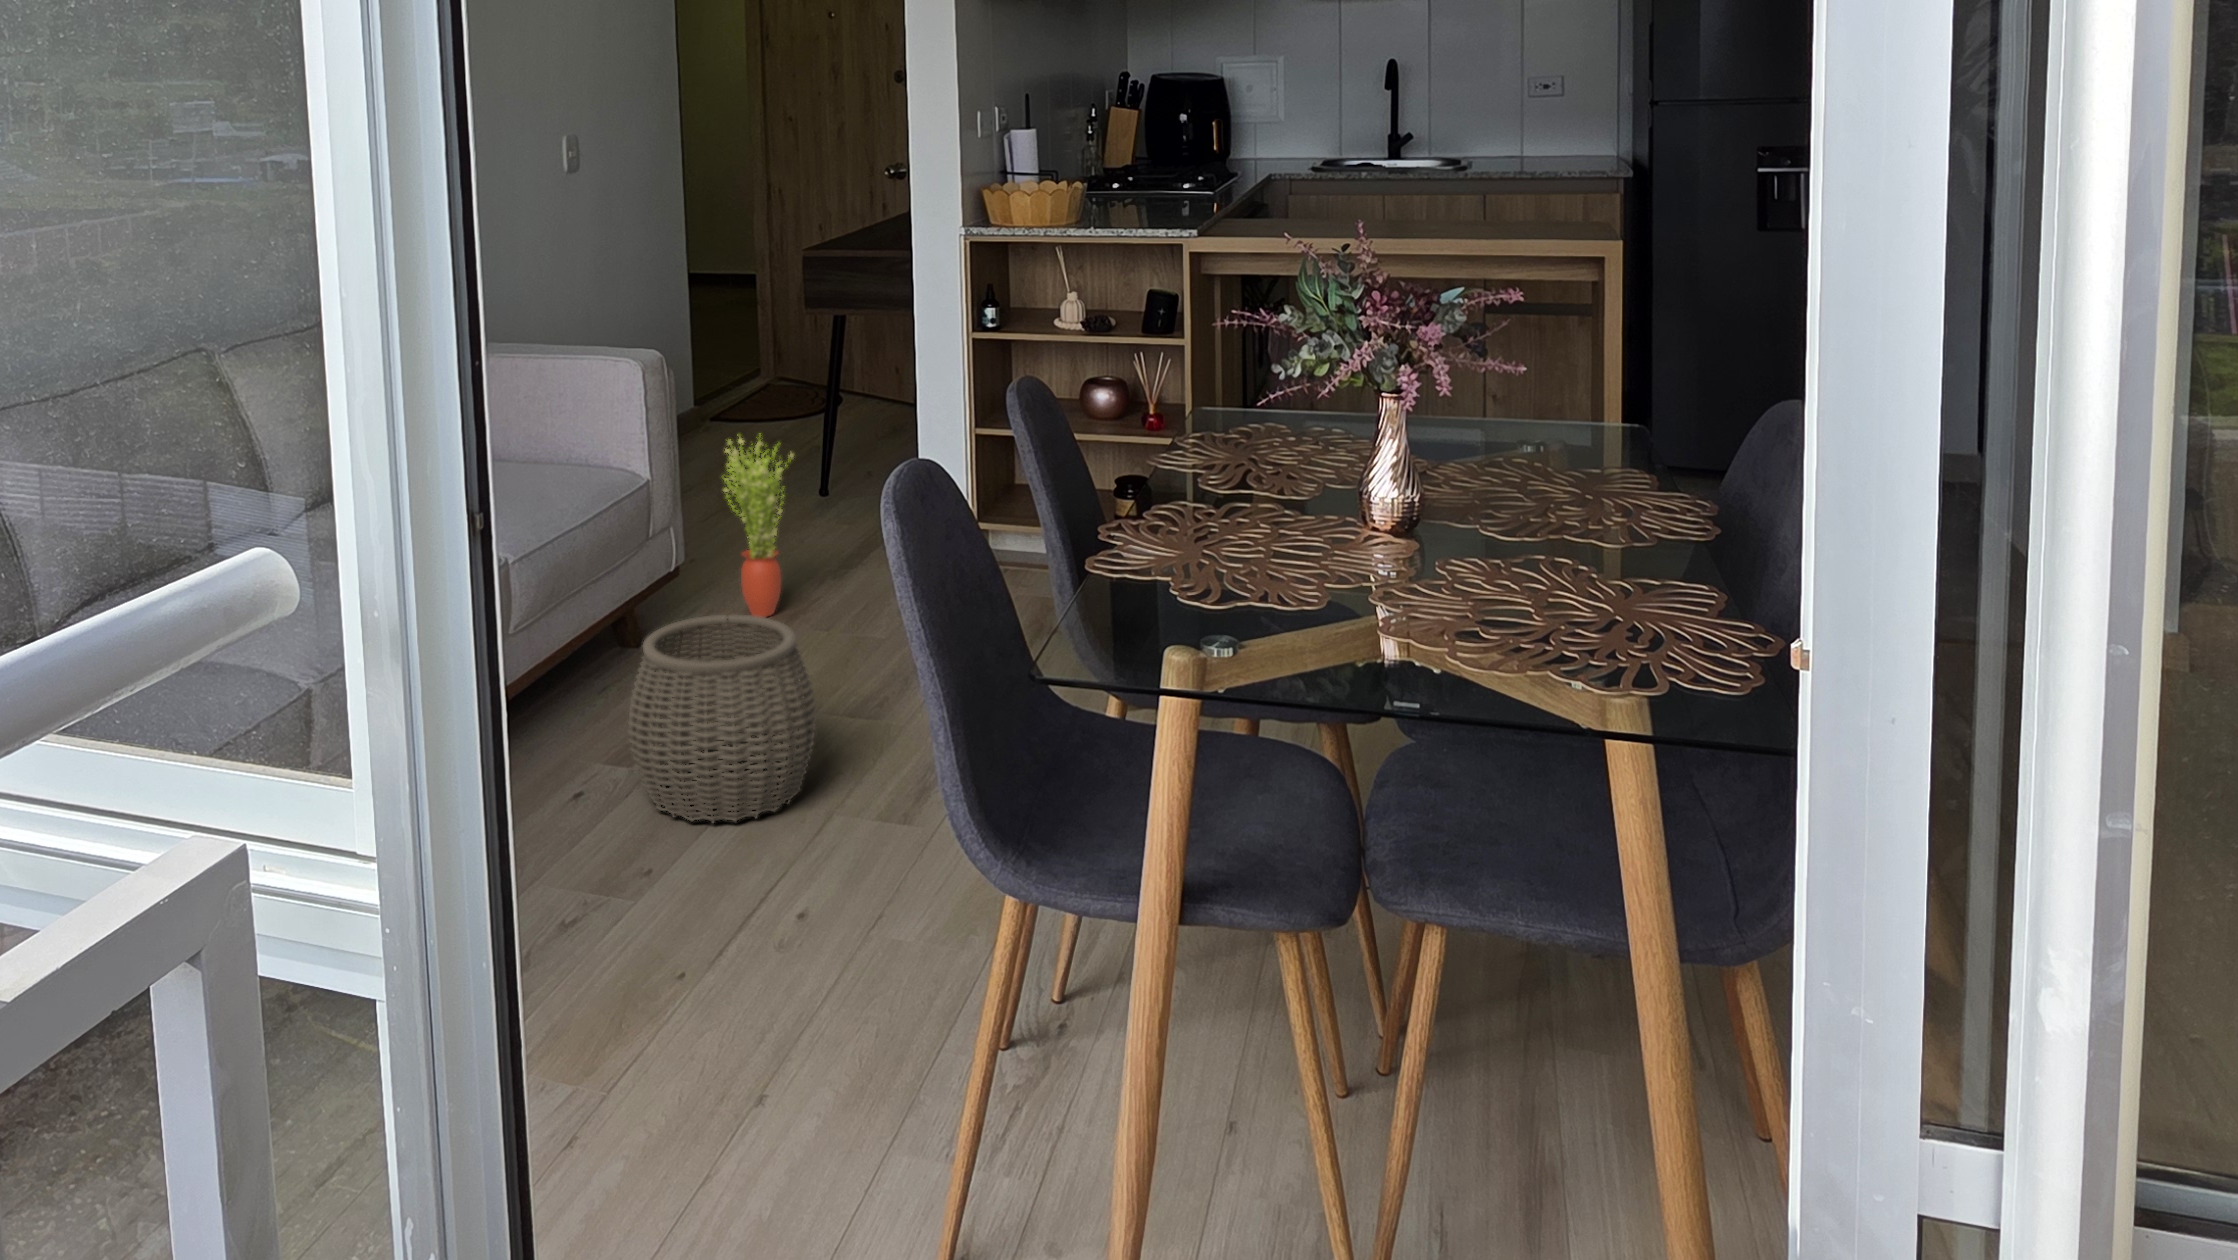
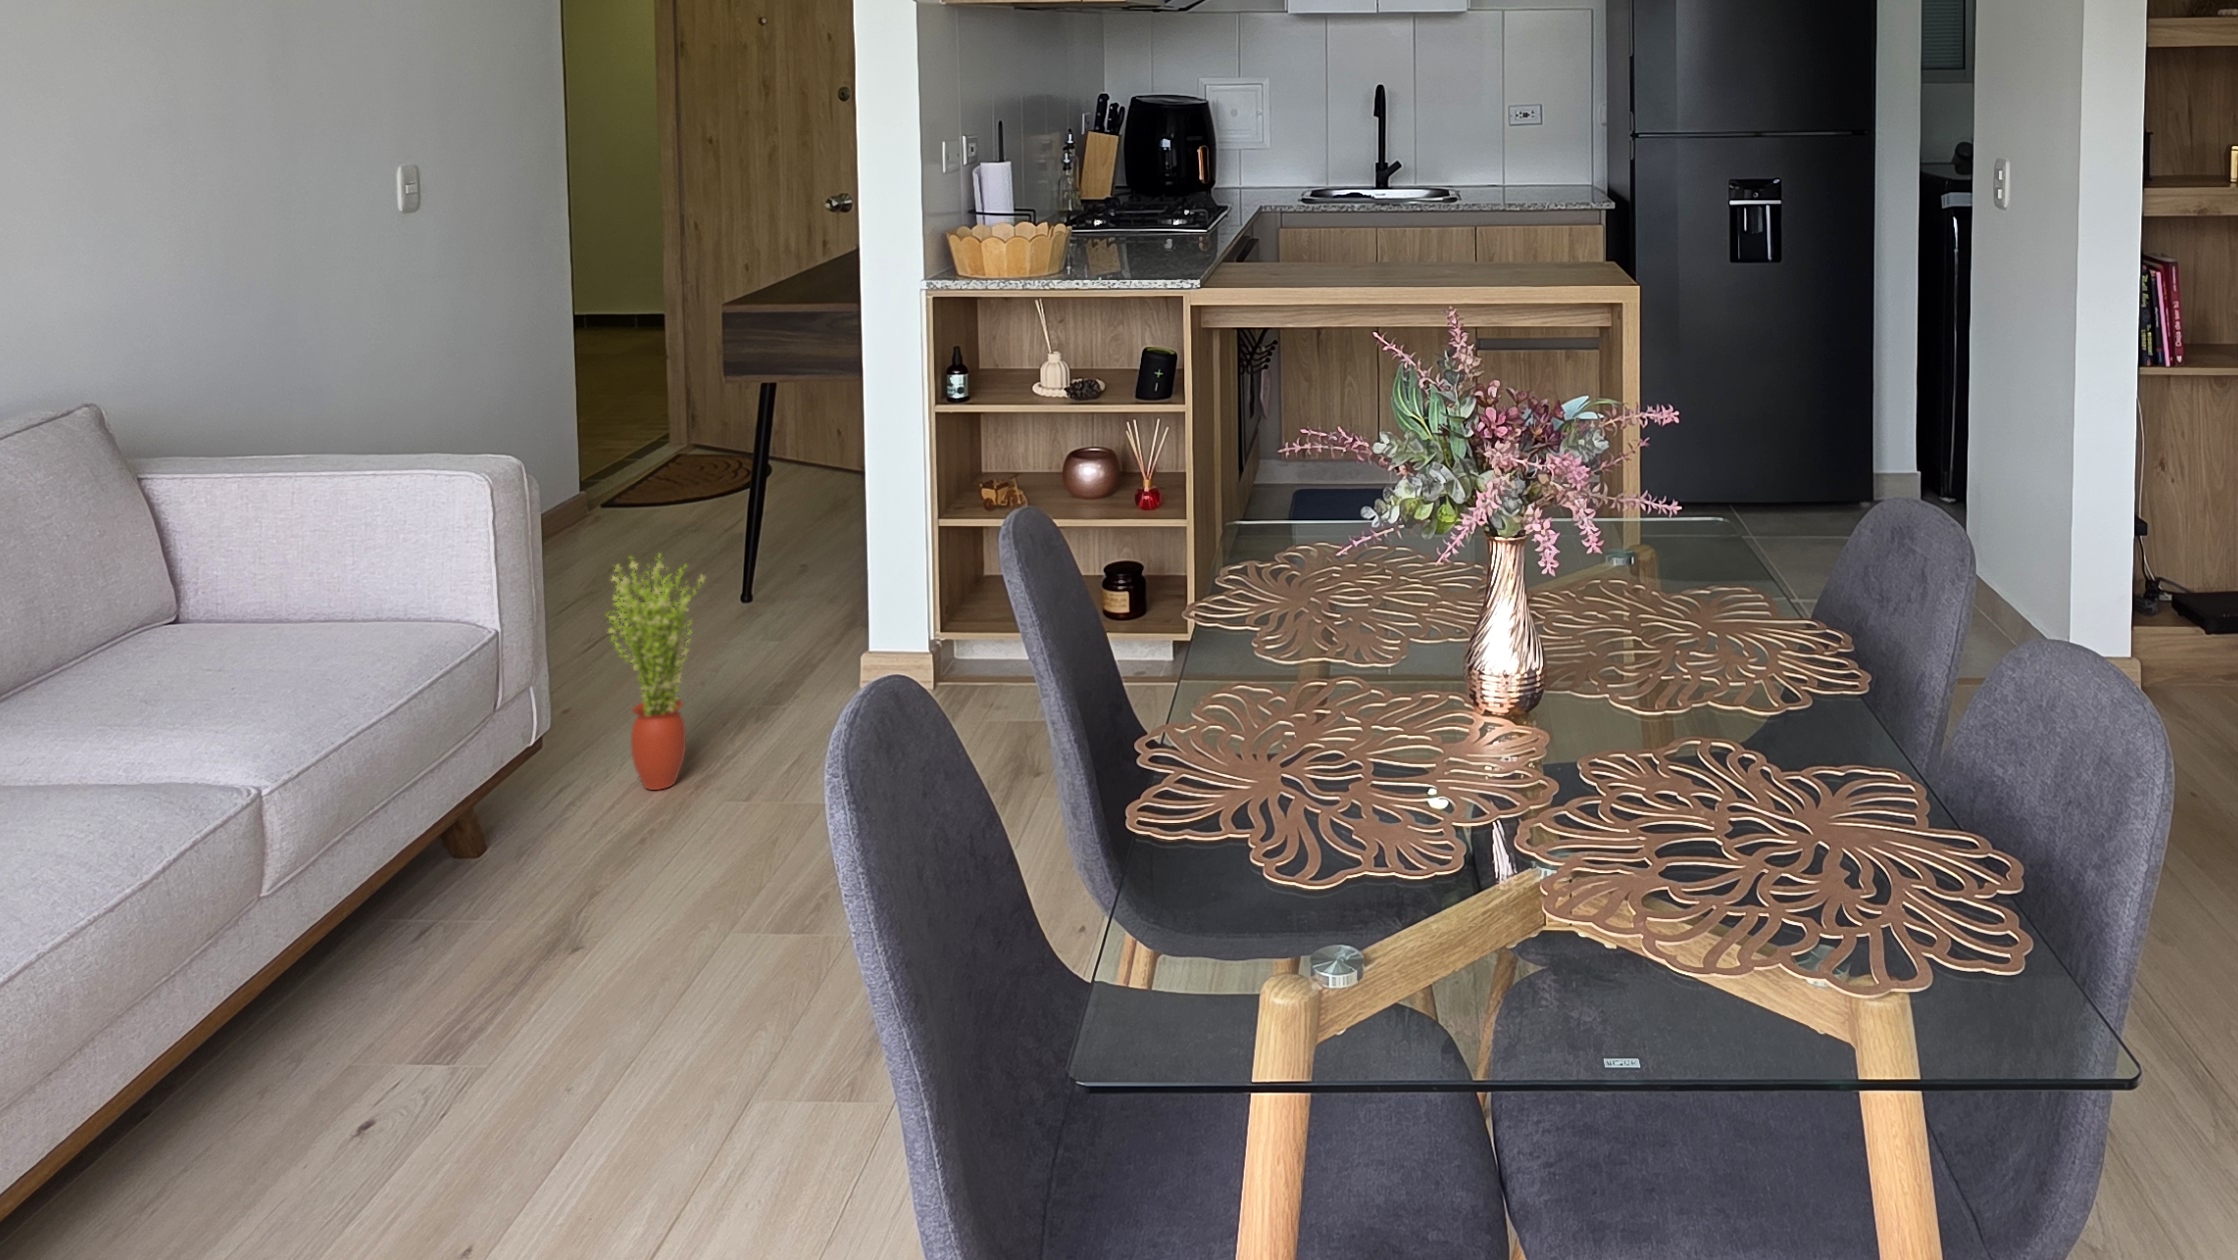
woven basket: present [629,615,816,823] -> none [453,833,733,1151]

